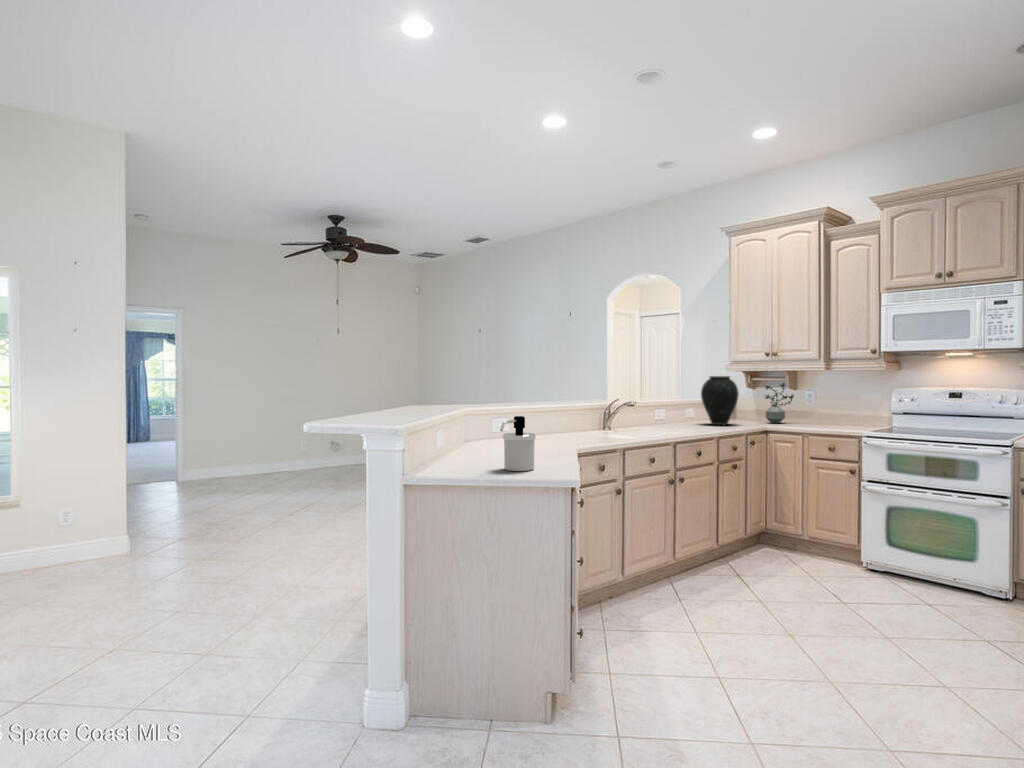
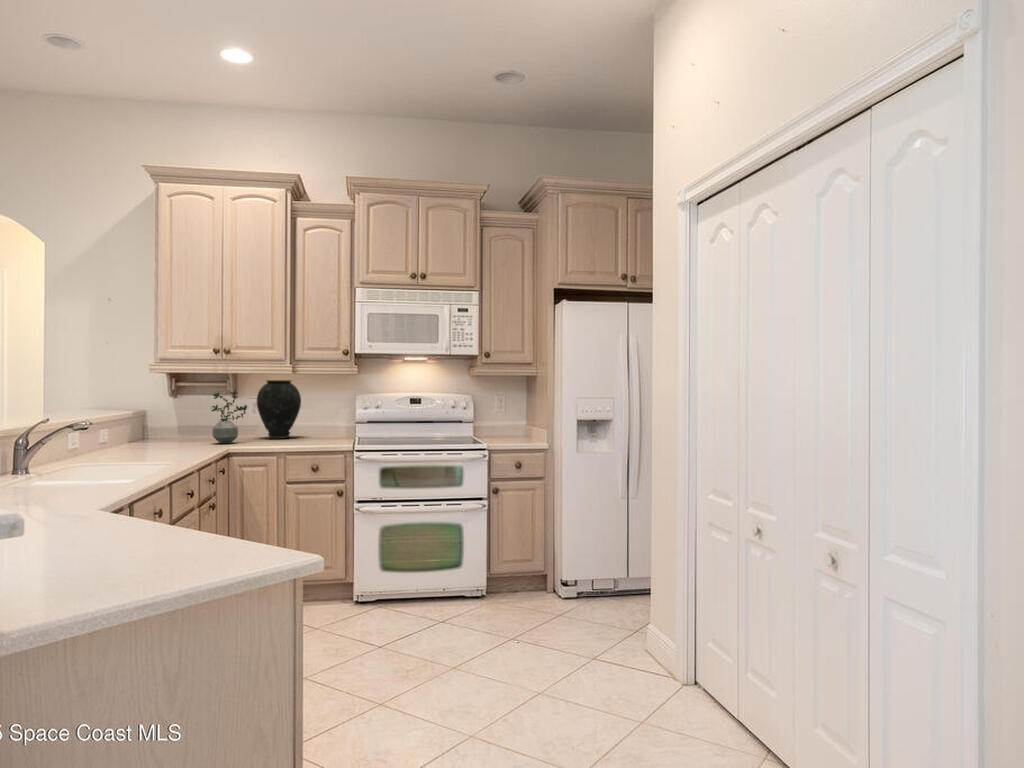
vase: present [701,376,739,425] -> present [257,380,301,439]
soap dispenser: present [500,416,535,471] -> none [72,459,152,582]

